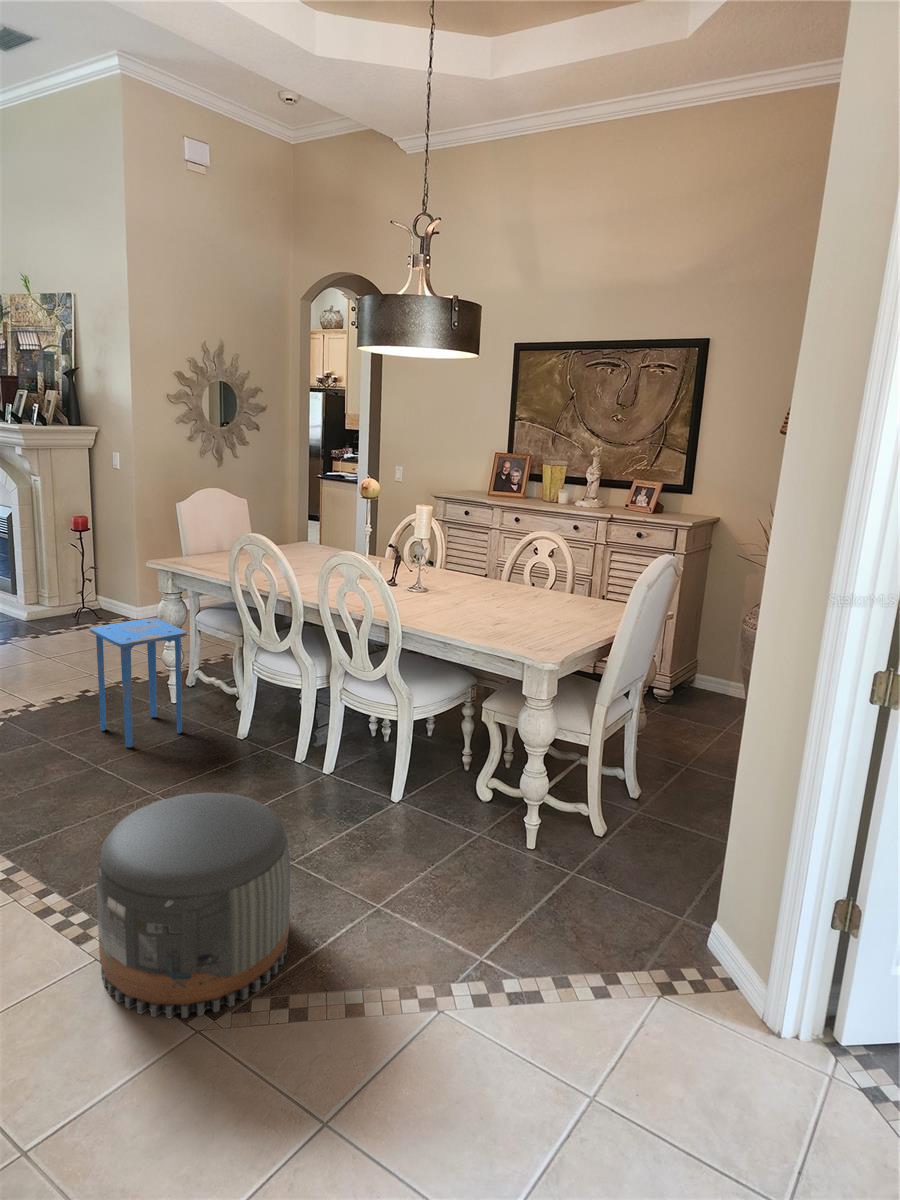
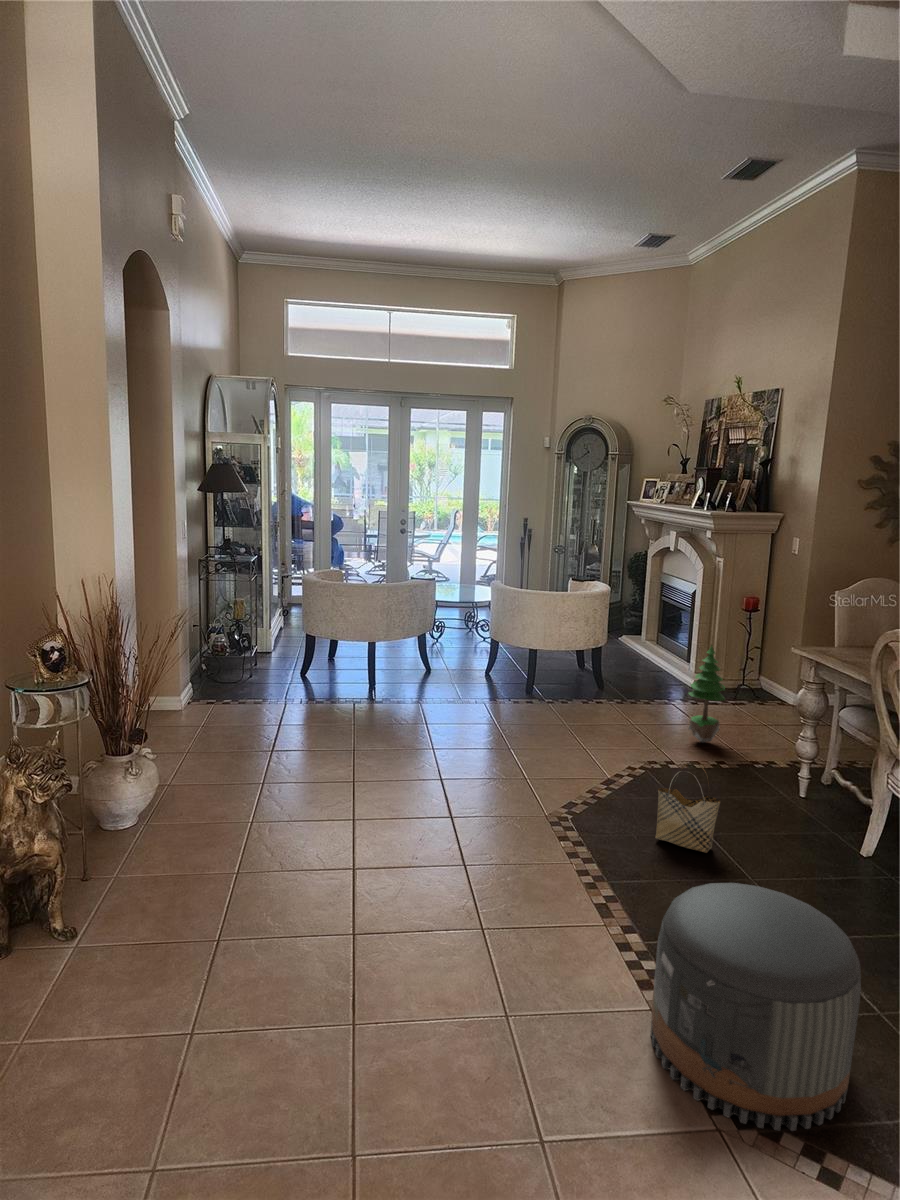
potted tree: none [33,571,77,677] -> present [689,645,725,743]
side table: present [90,618,187,748] -> none [723,703,821,830]
woven basket: none [34,697,107,789] -> present [655,762,720,853]

